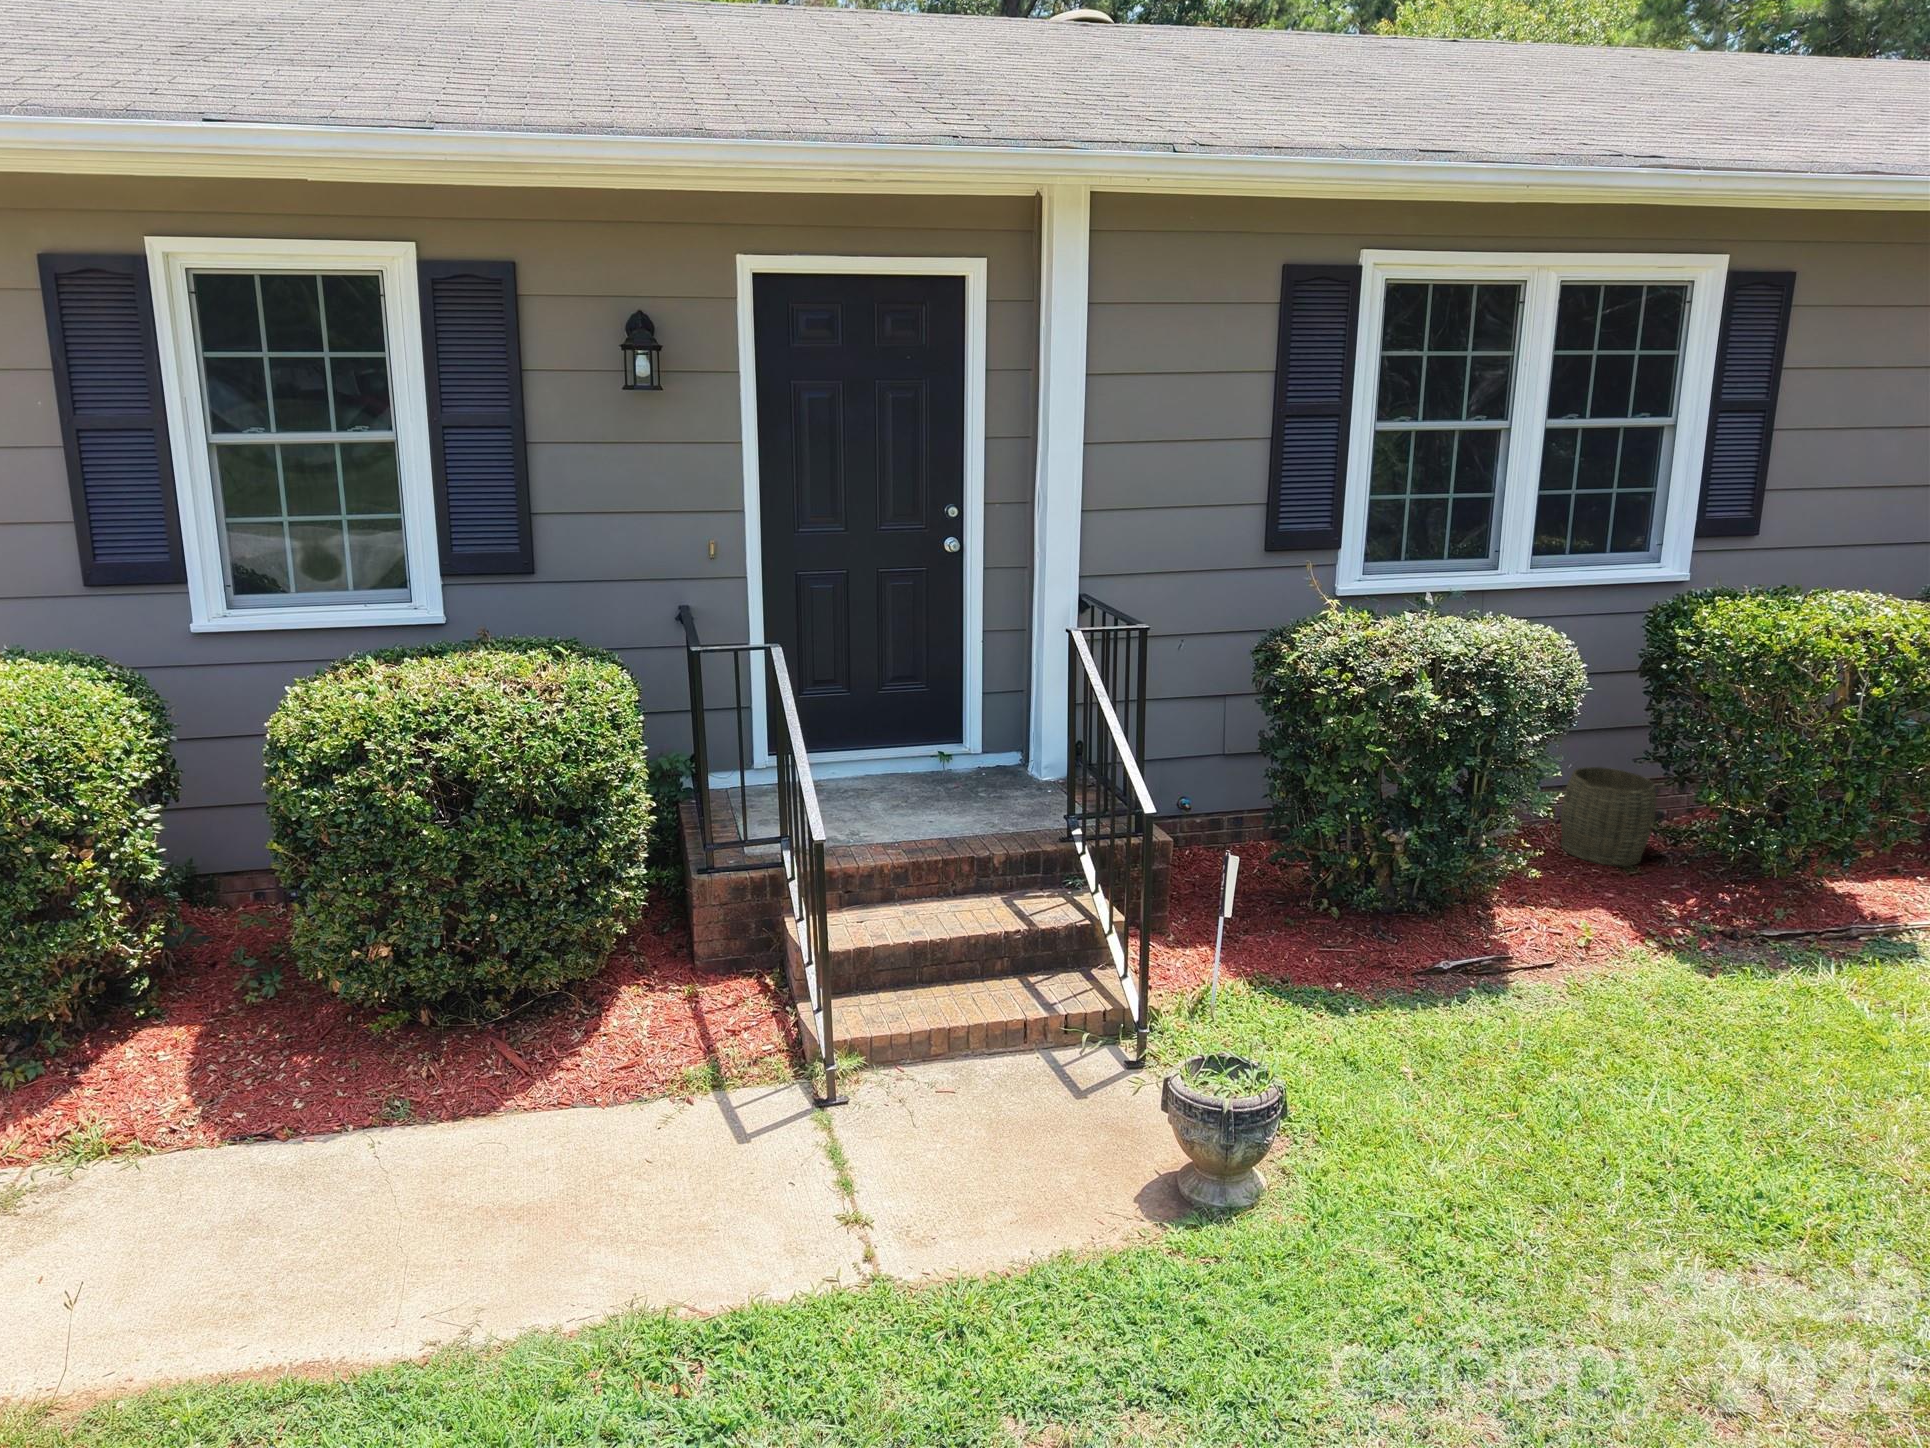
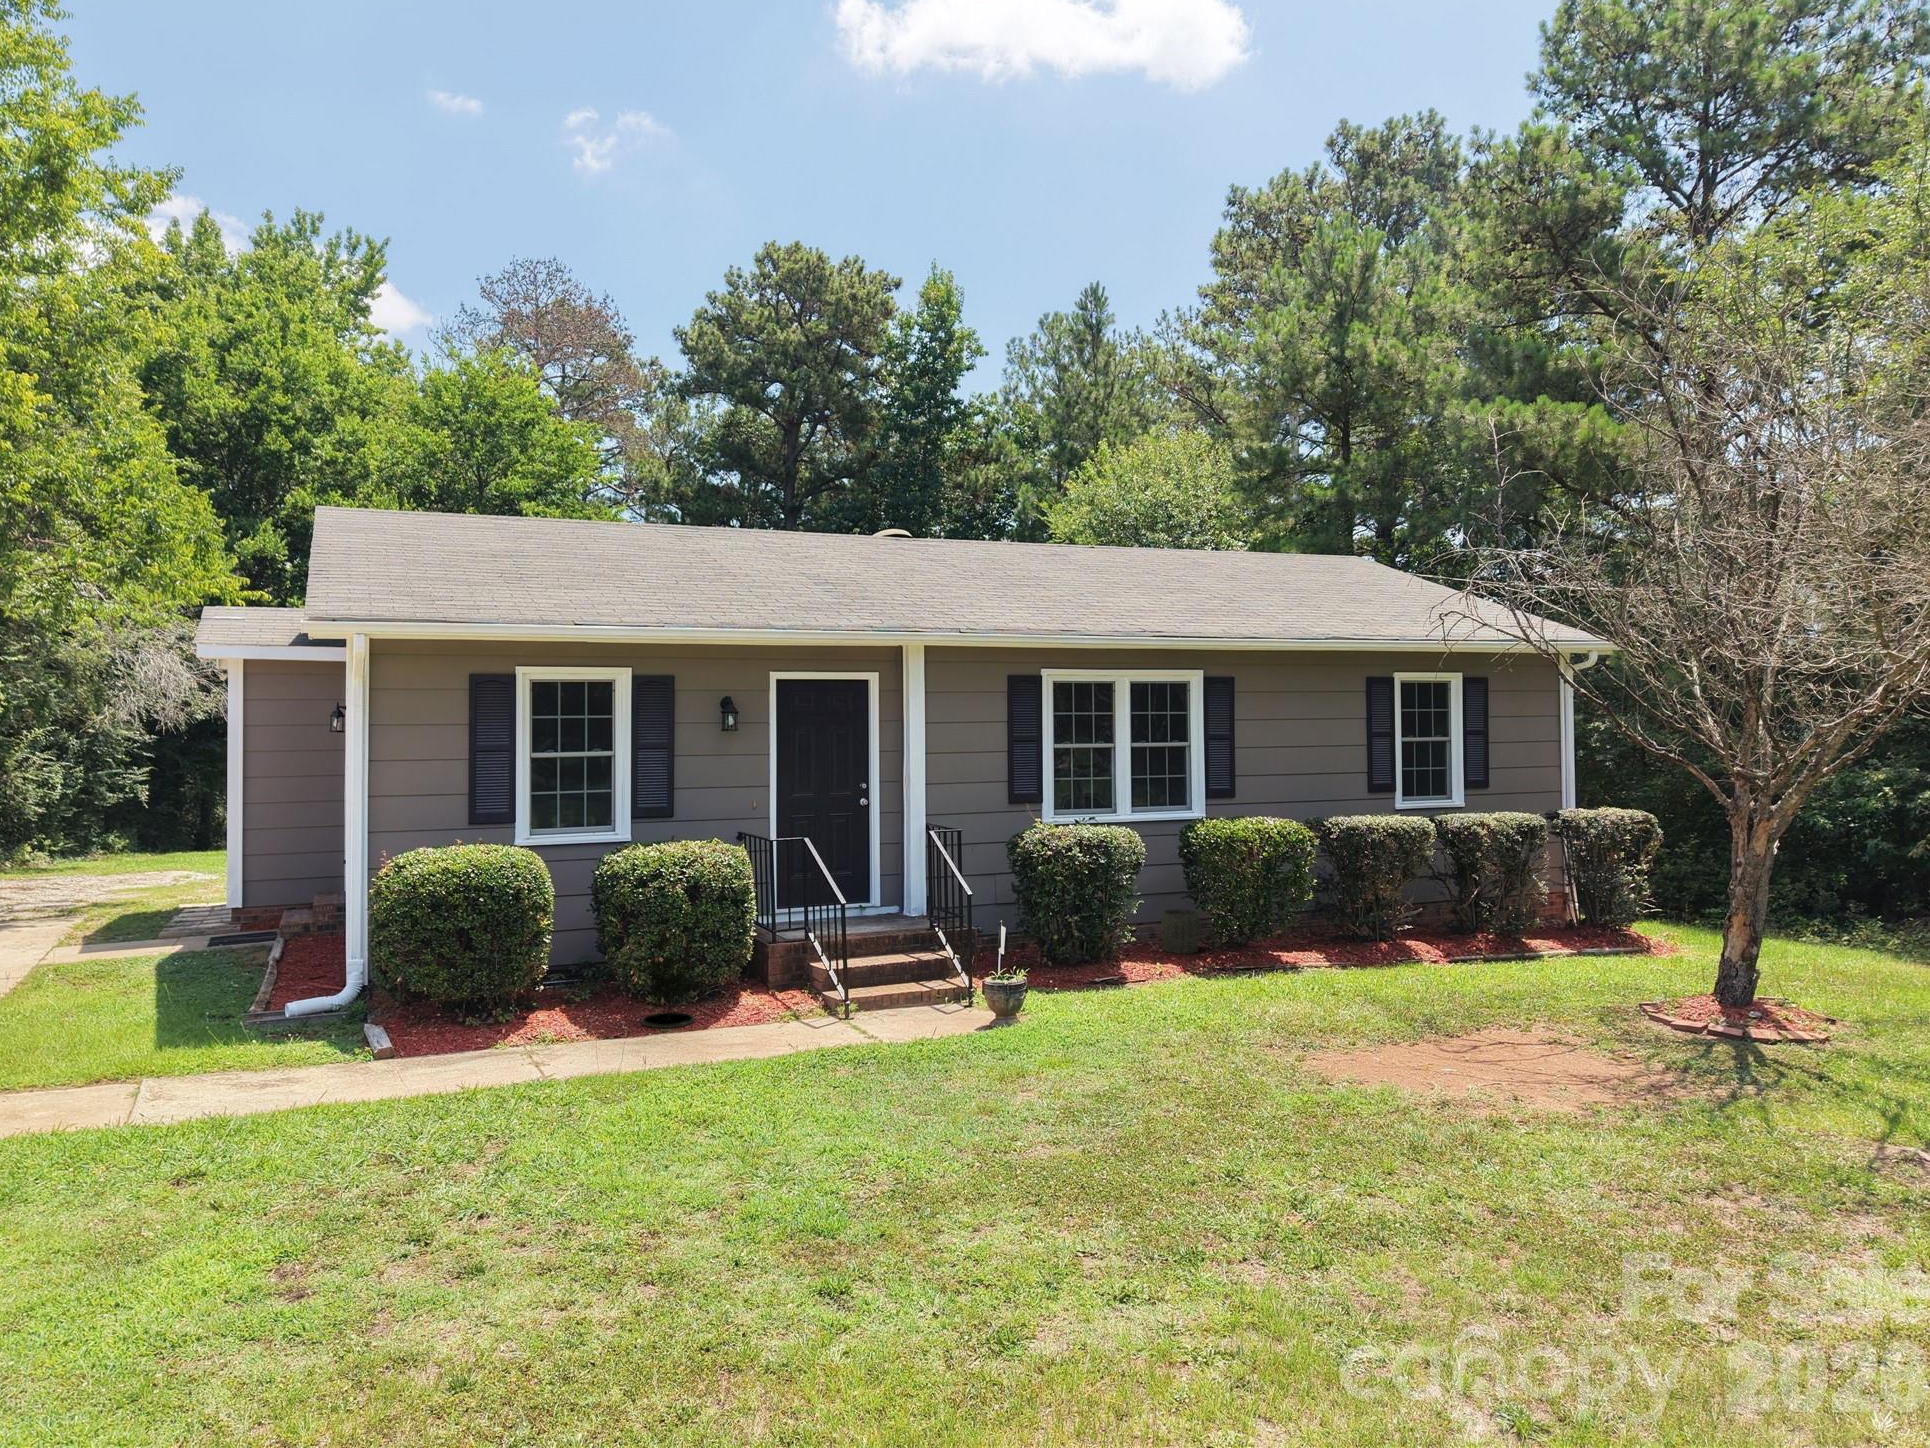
potted tree: none [302,882,470,1121] -> present [641,928,697,1028]

